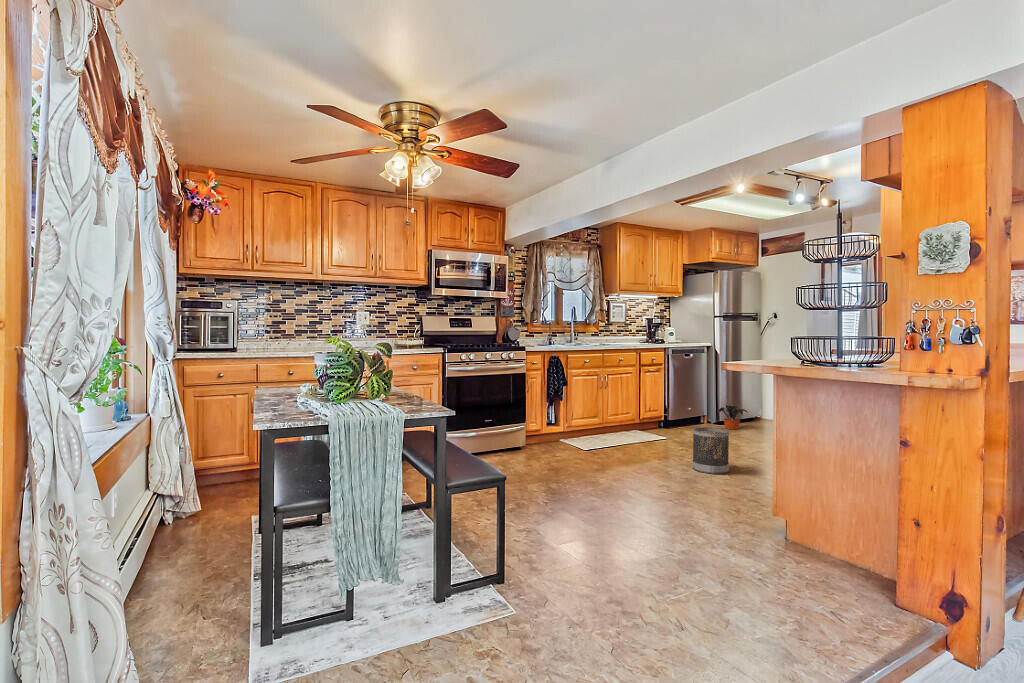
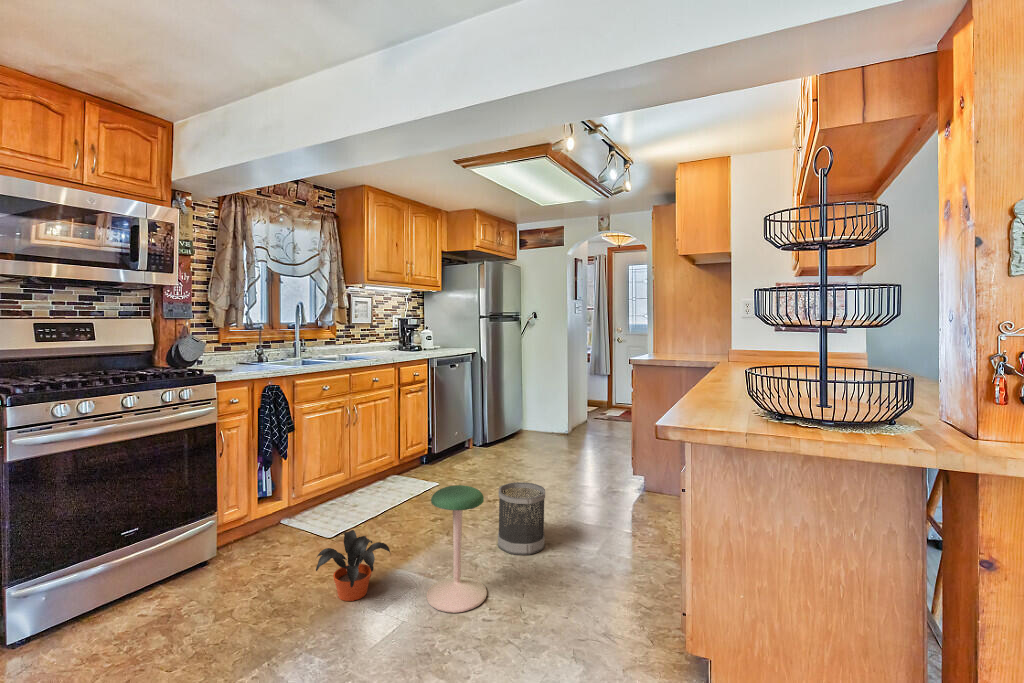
potted plant: present [717,405,747,430] -> present [316,530,390,601]
stool: none [632,412,671,484] -> present [427,485,487,613]

